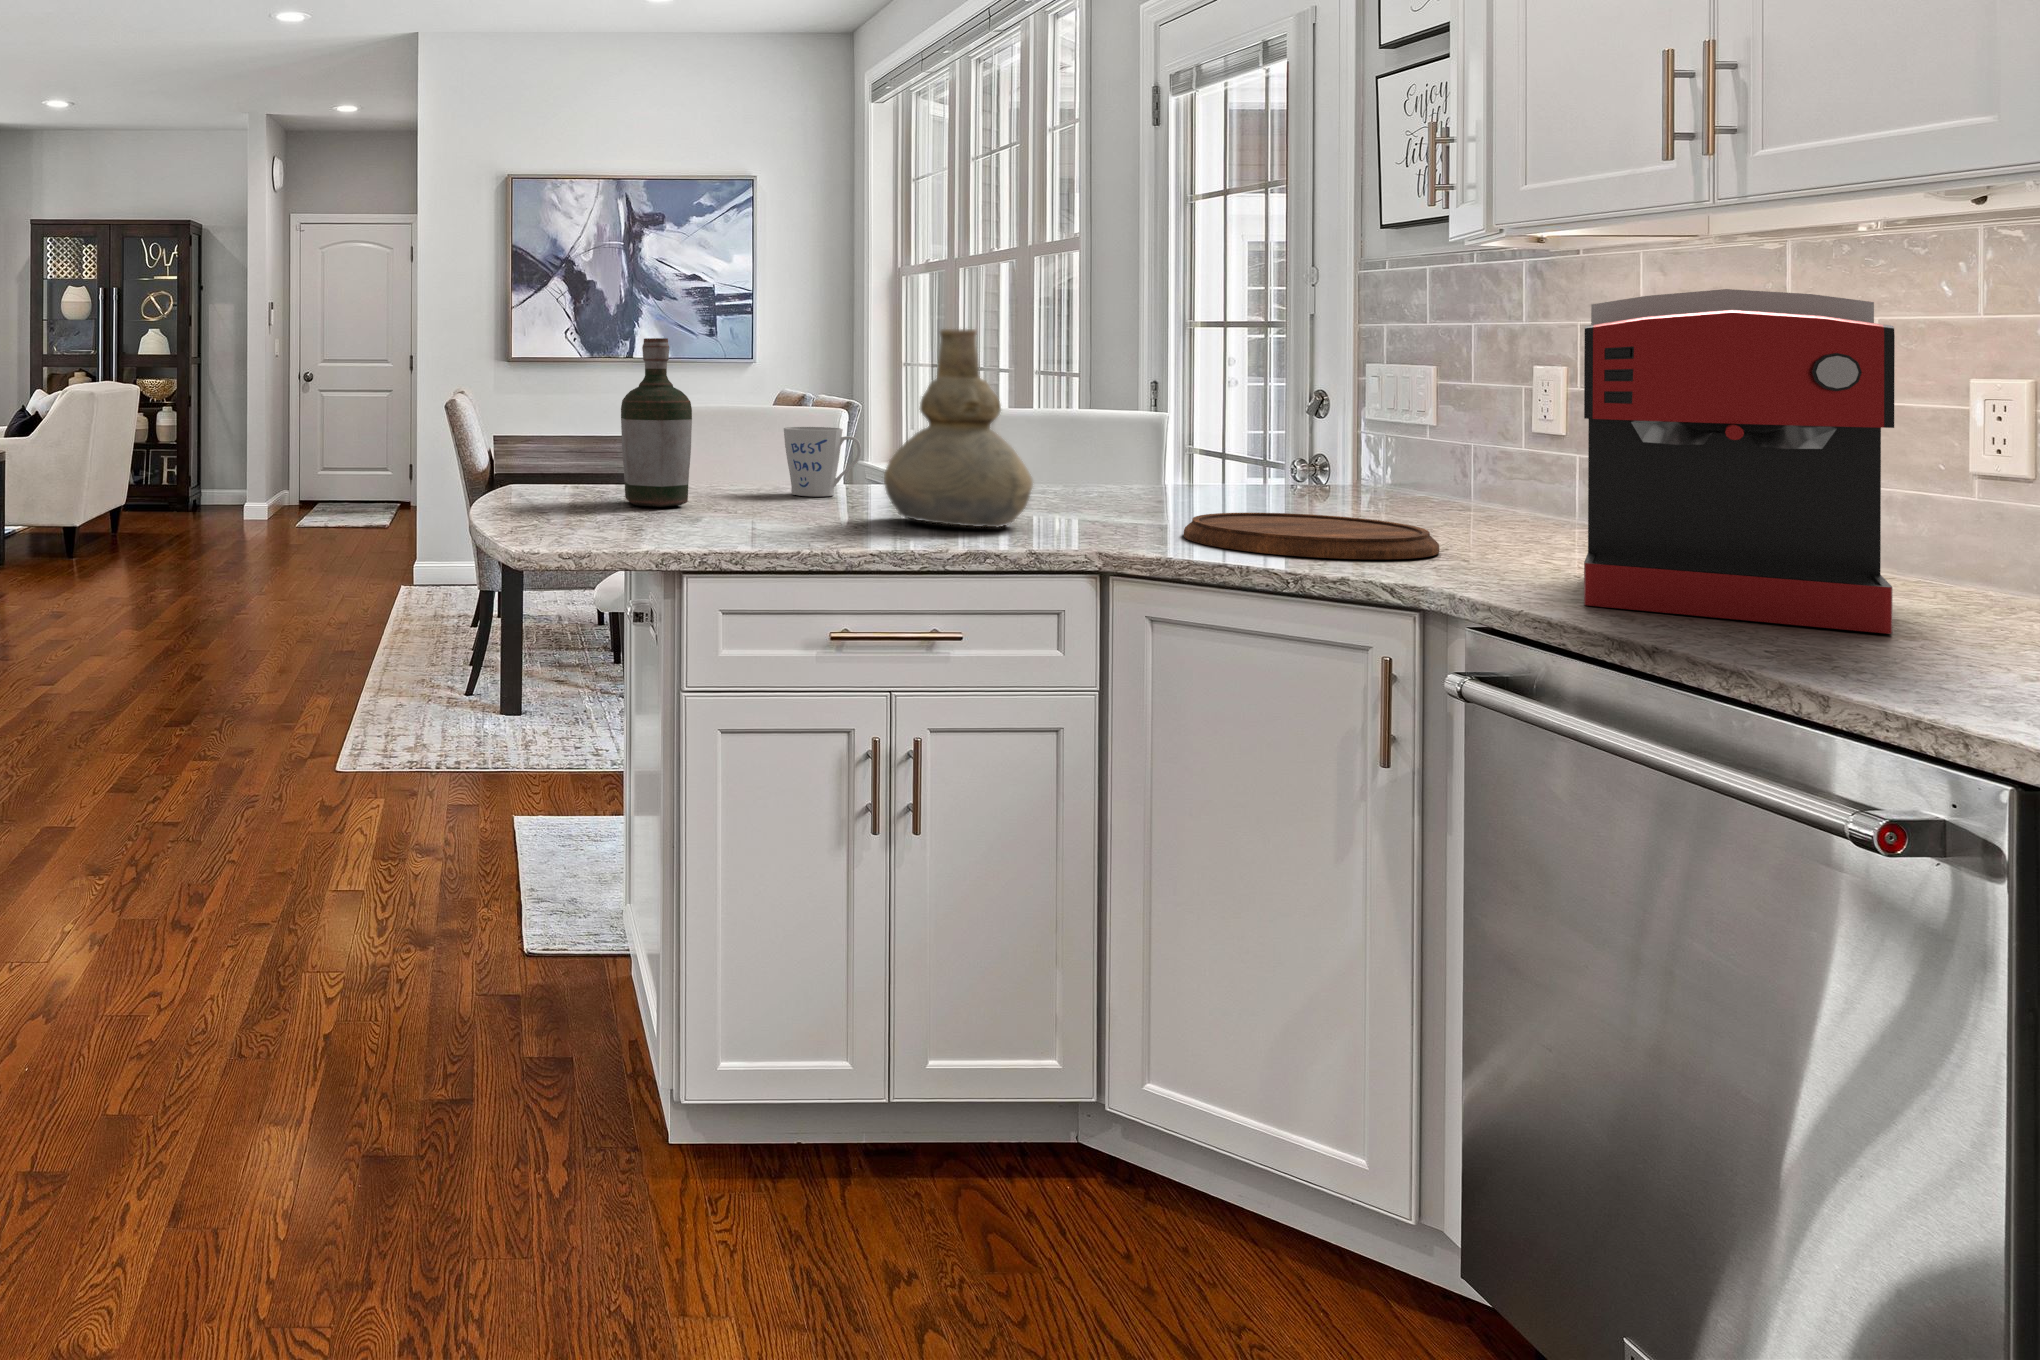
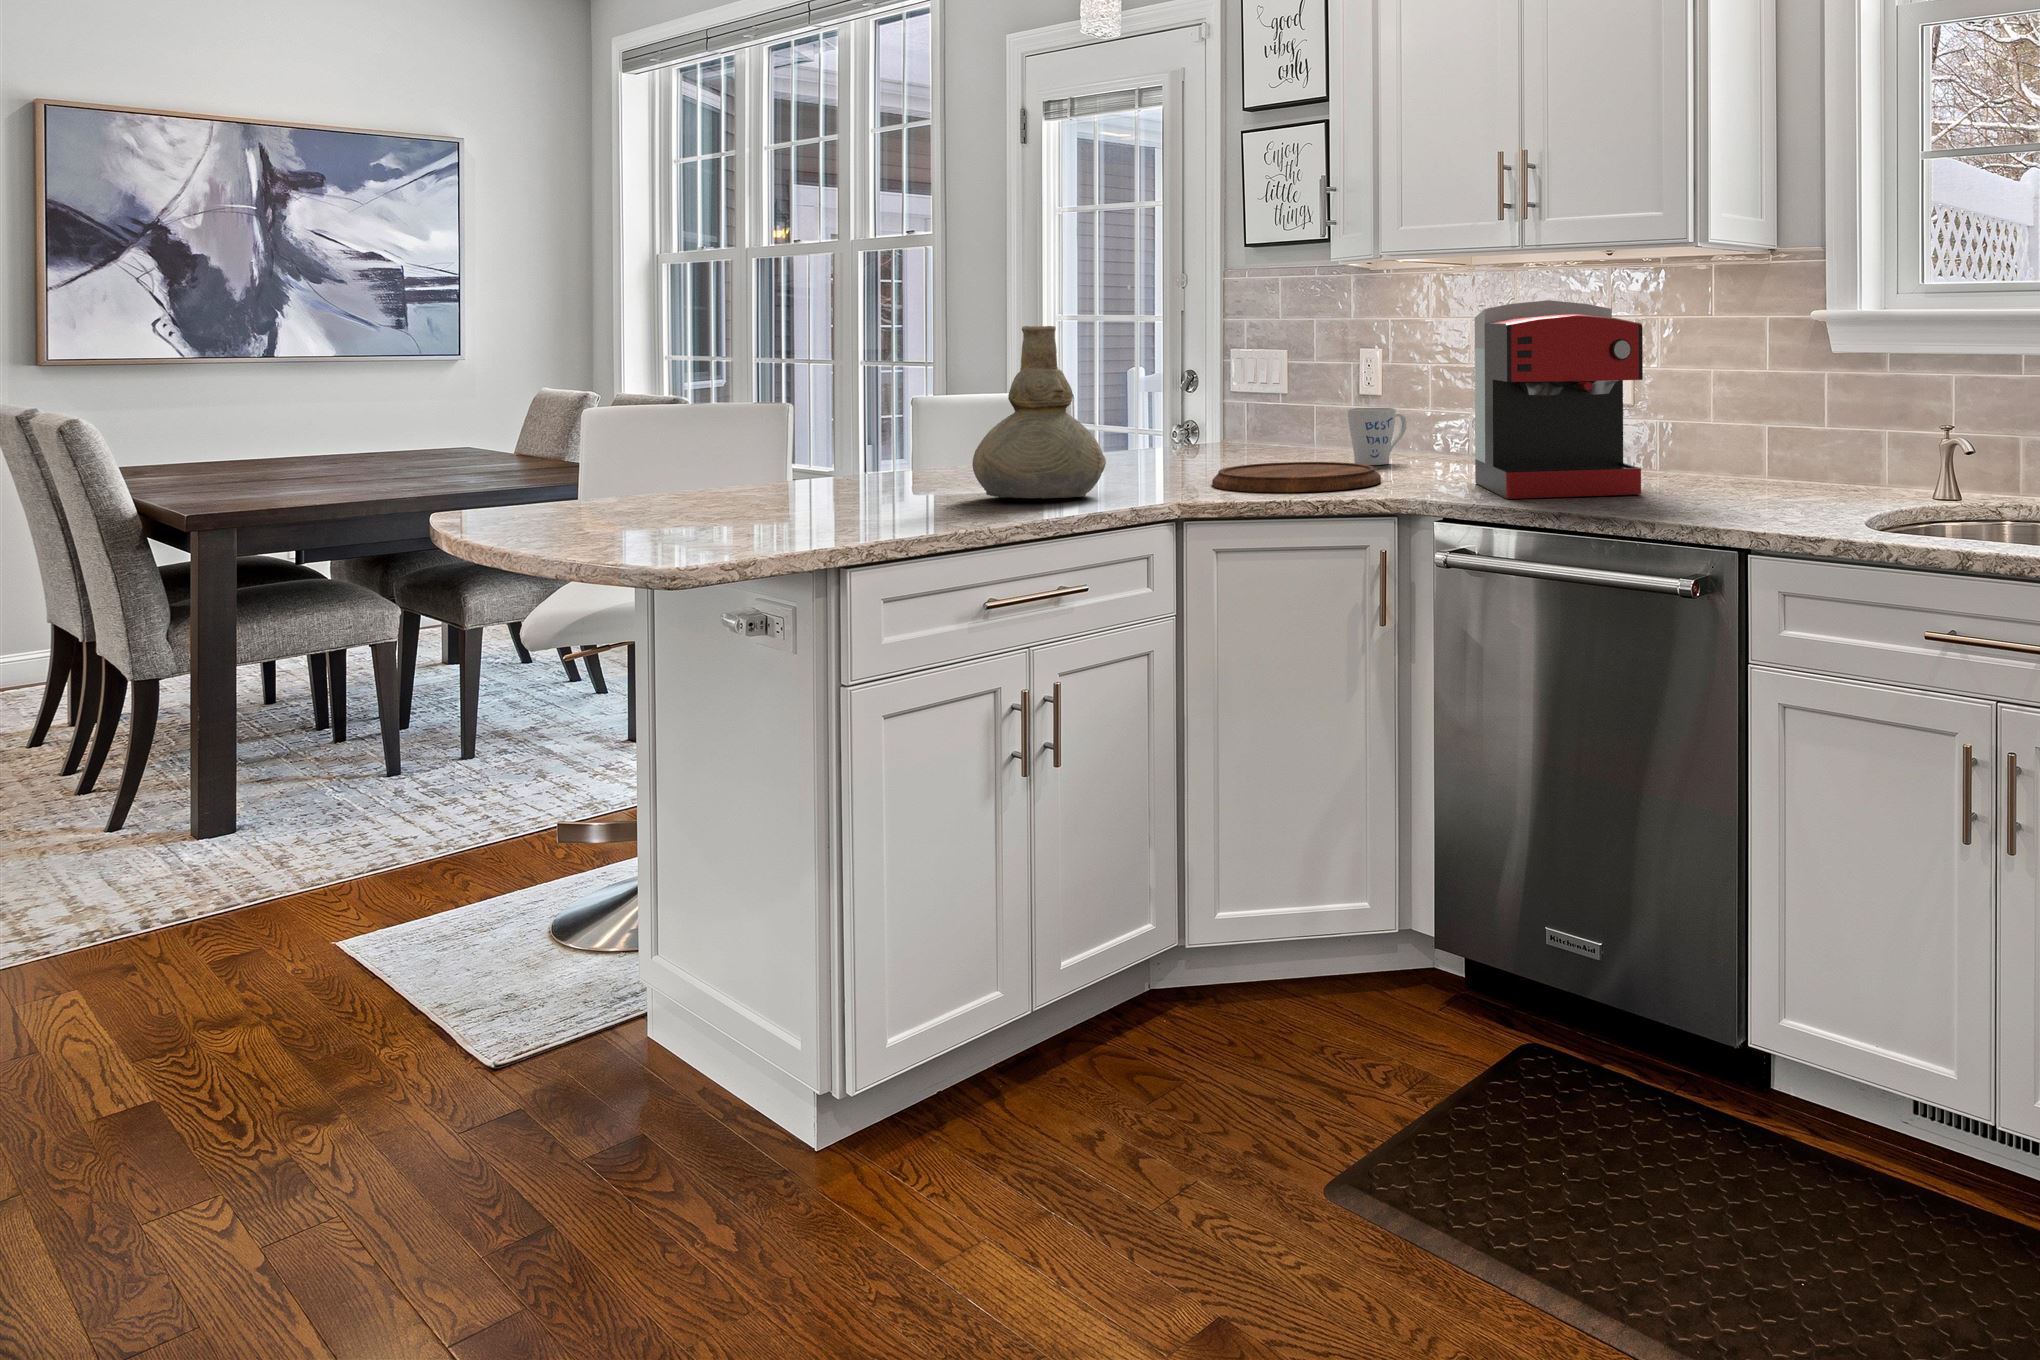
bottle: present [621,338,692,507] -> none [663,338,760,517]
mug: present [784,427,861,496] -> present [1348,408,1406,465]

